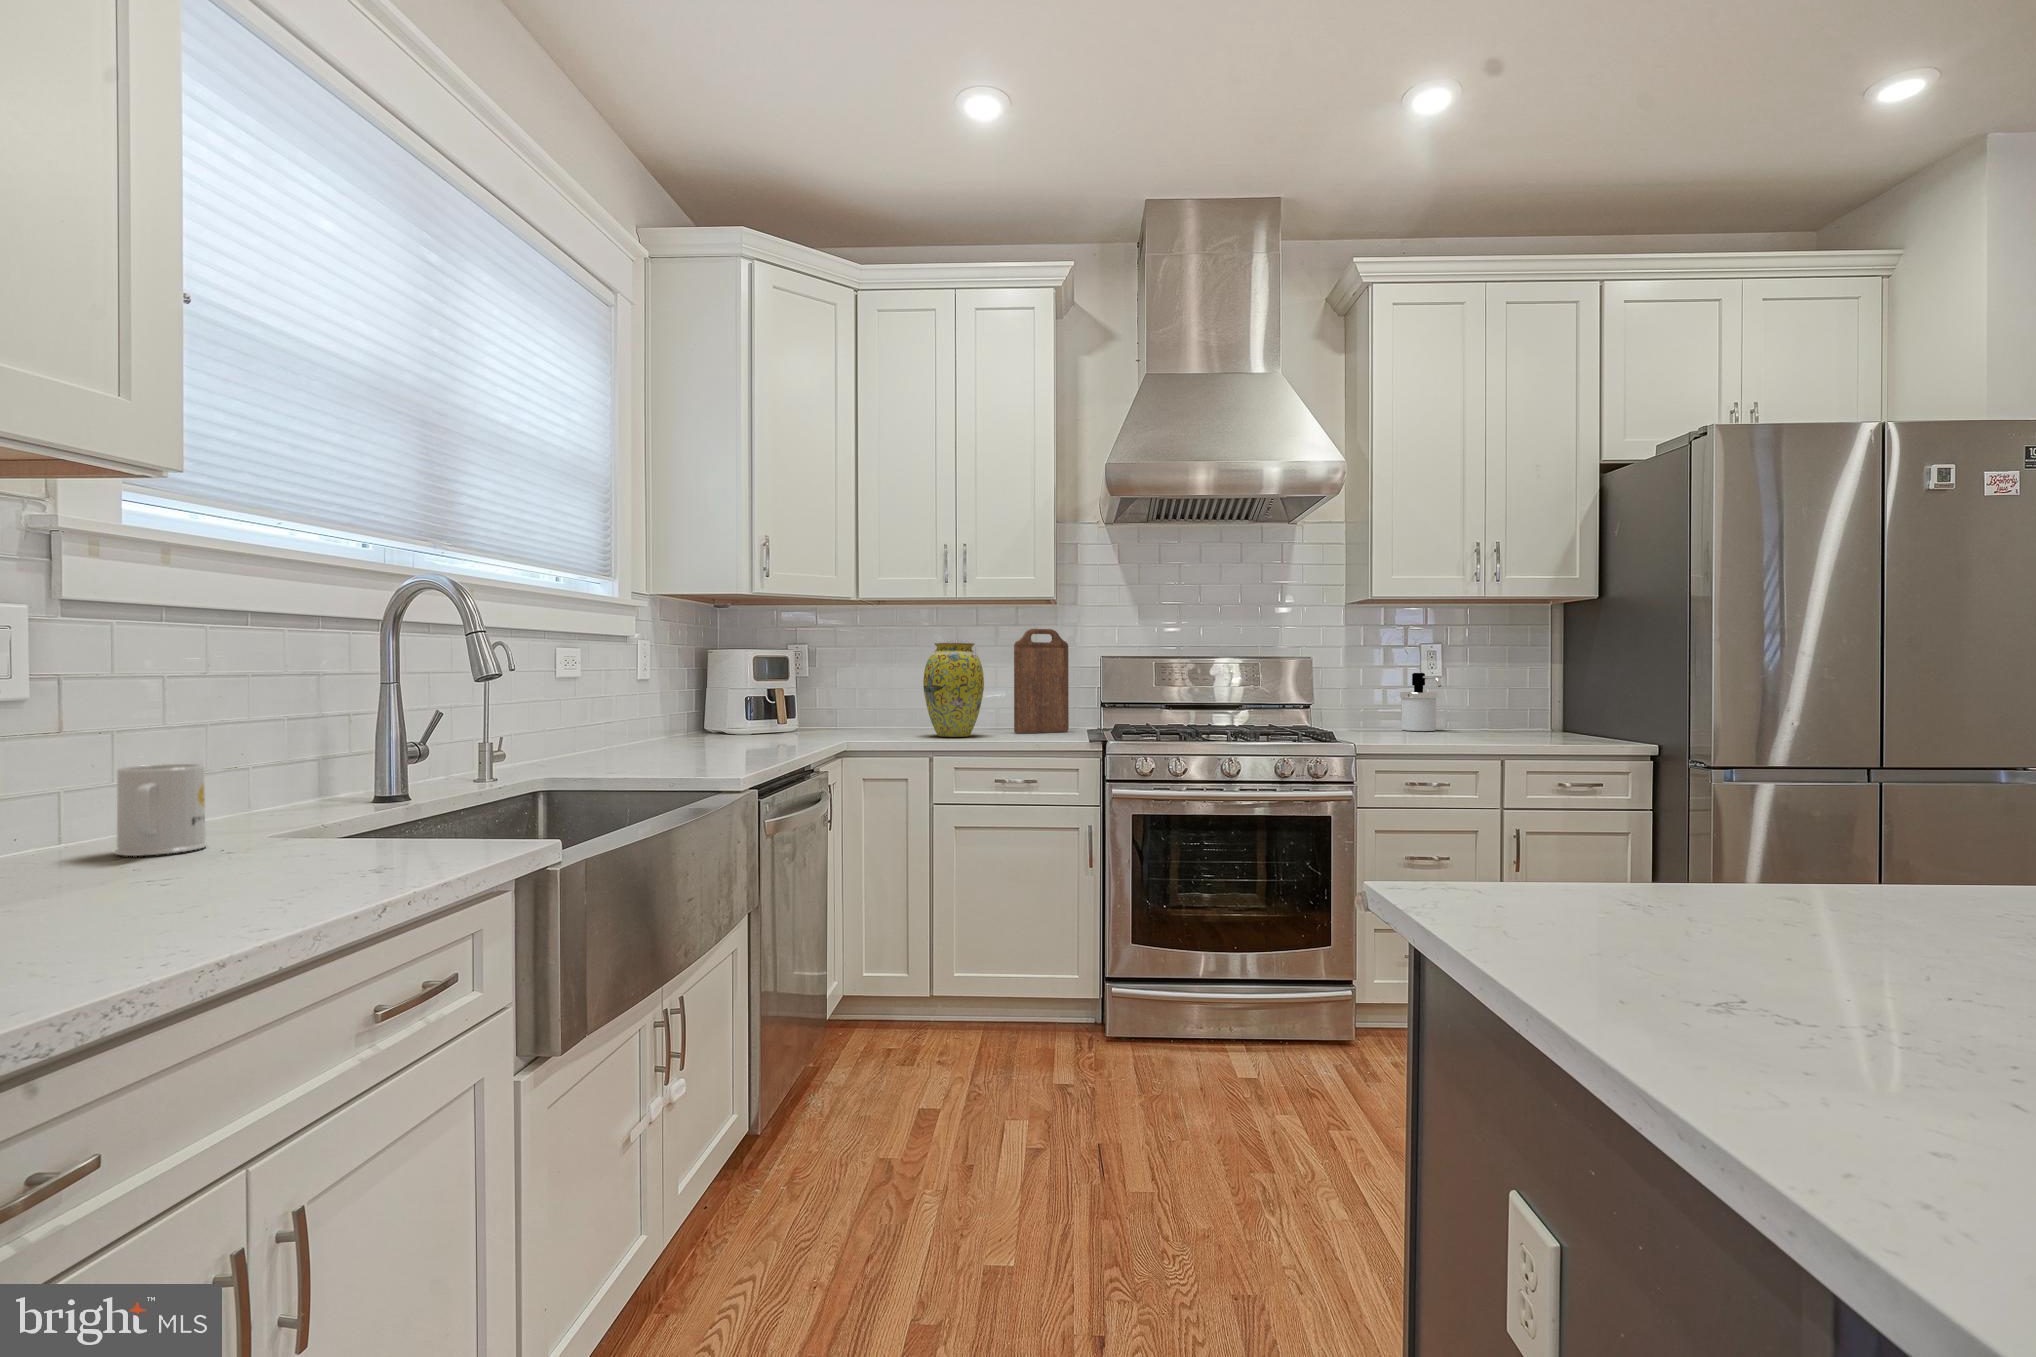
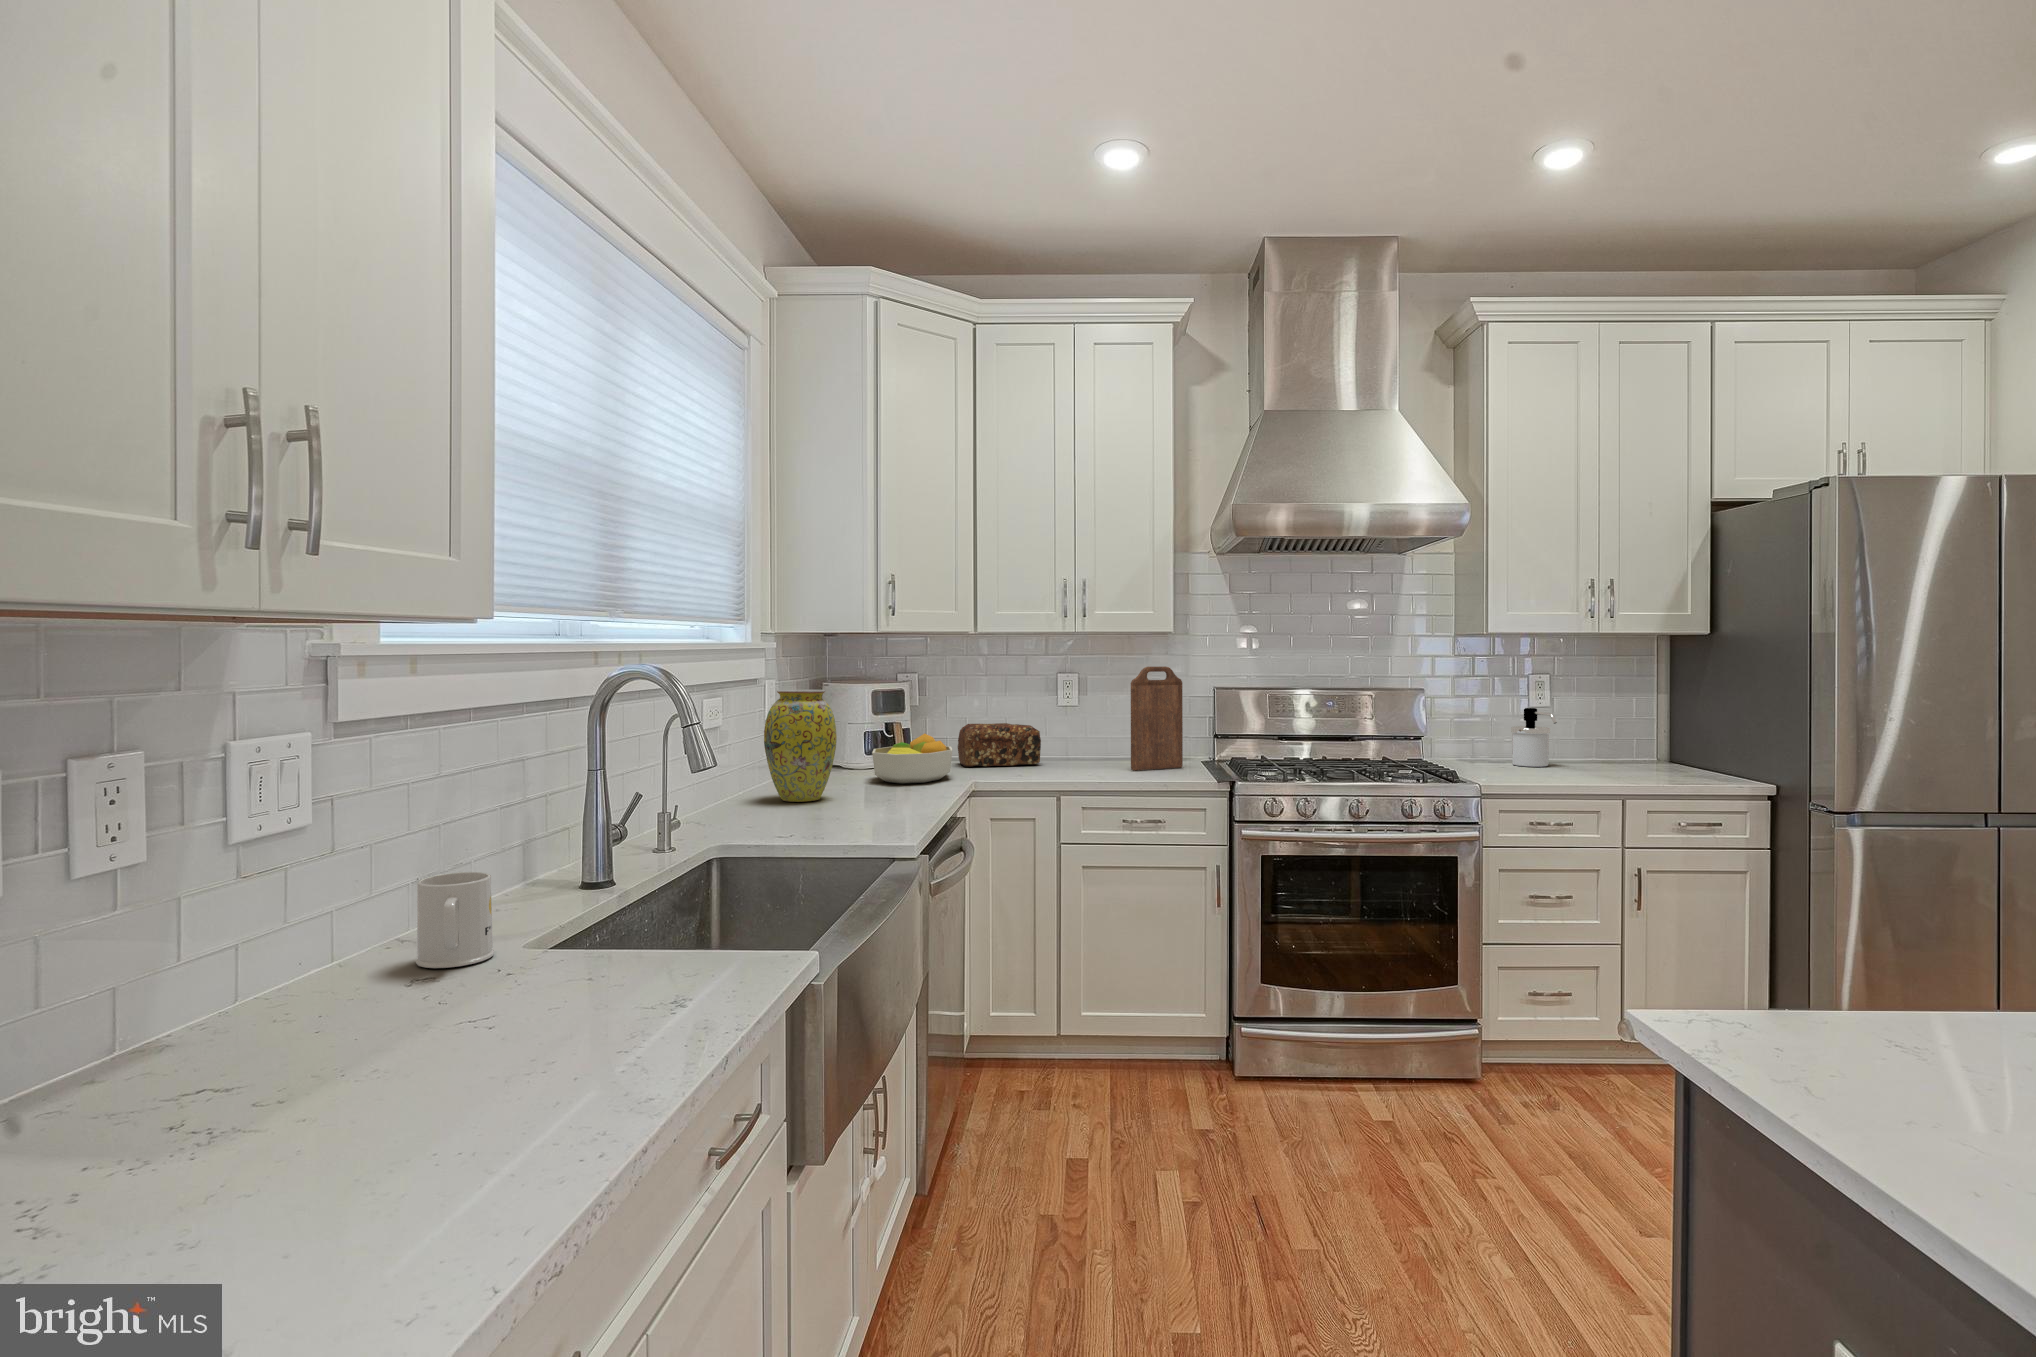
vase: present [923,642,984,737] -> present [764,690,837,802]
bread loaf: none [844,688,927,731] -> present [958,723,1041,767]
fruit bowl: none [741,694,828,741] -> present [872,734,952,783]

